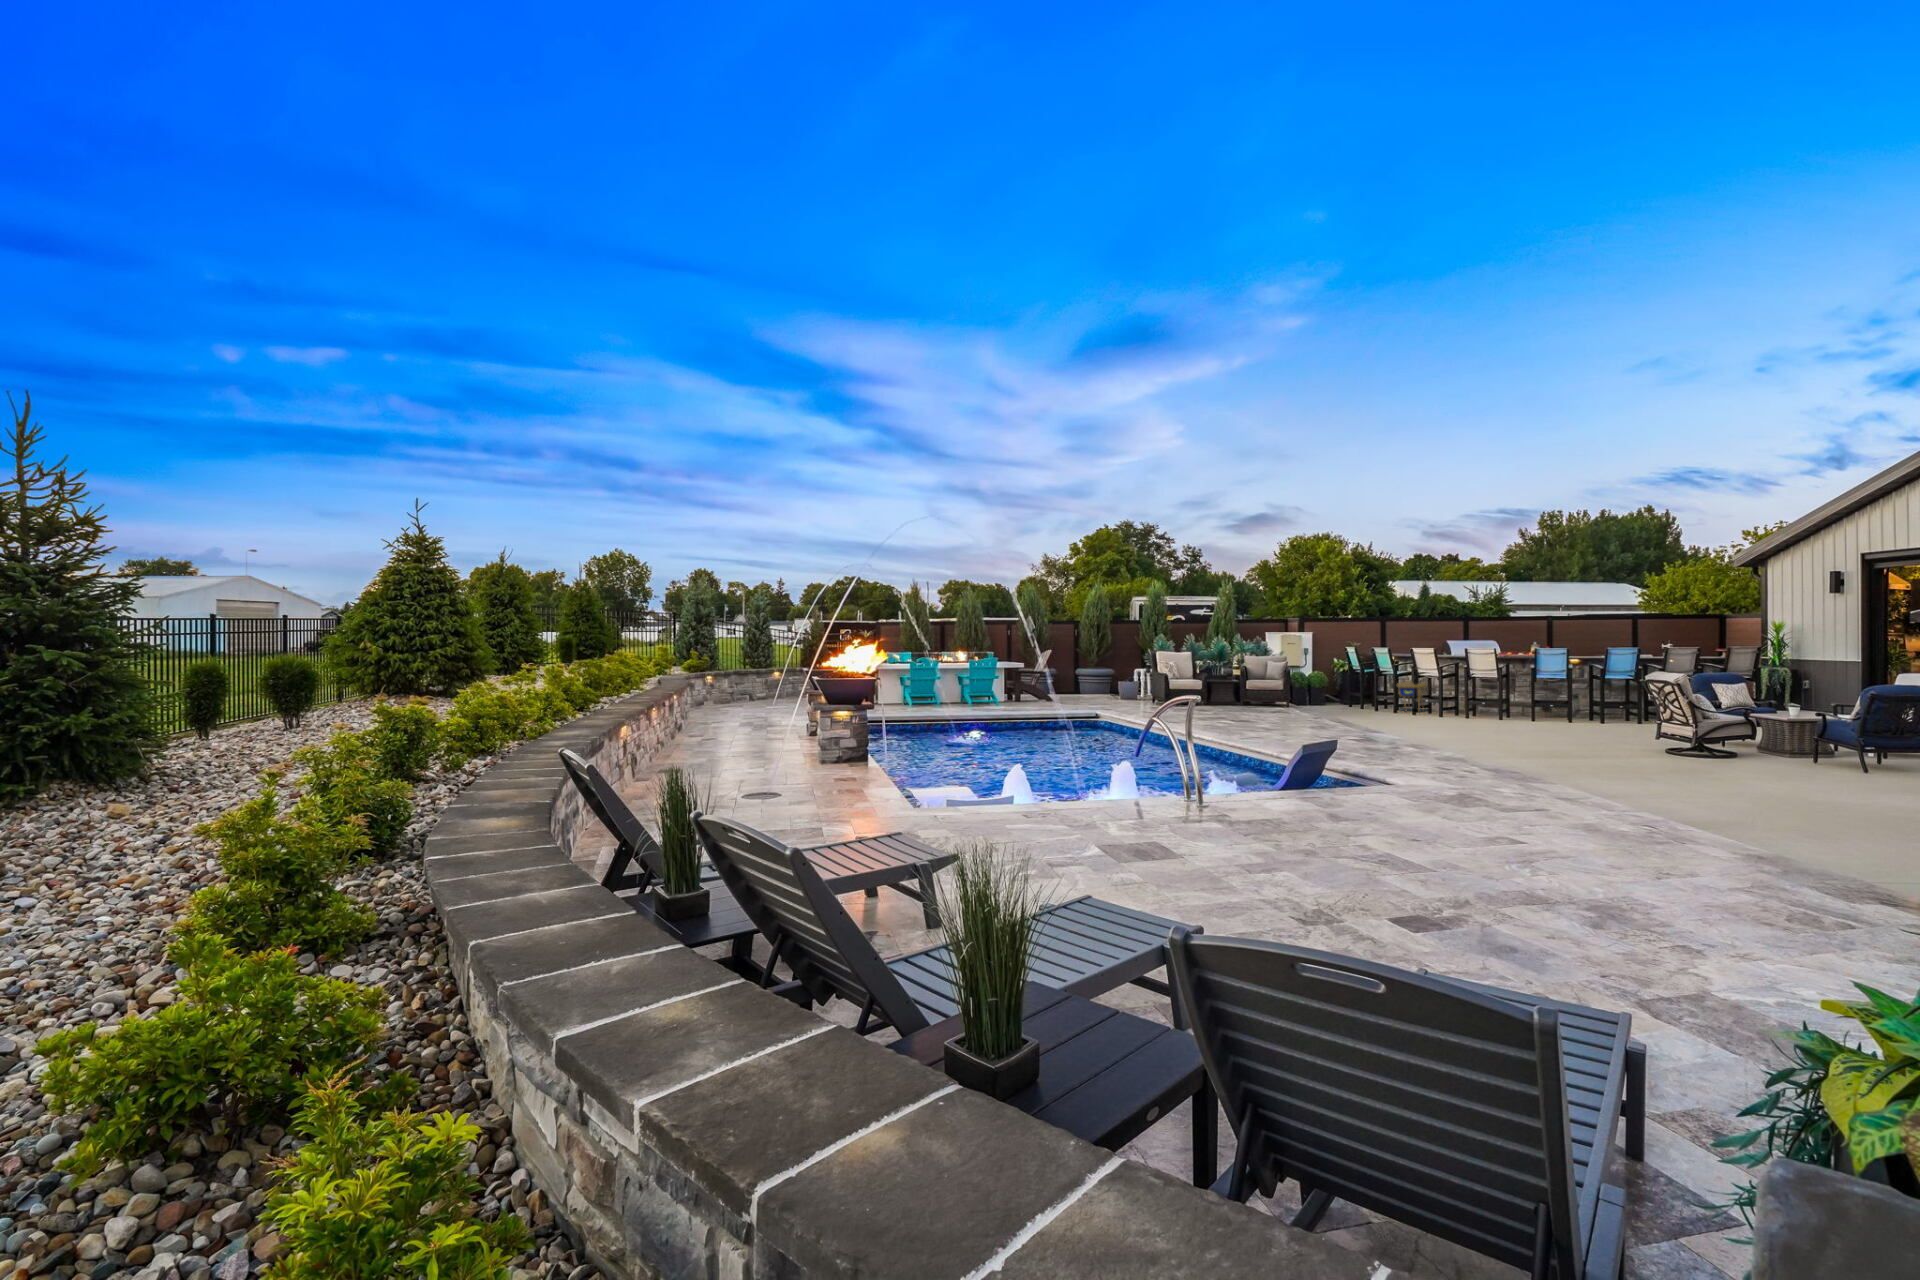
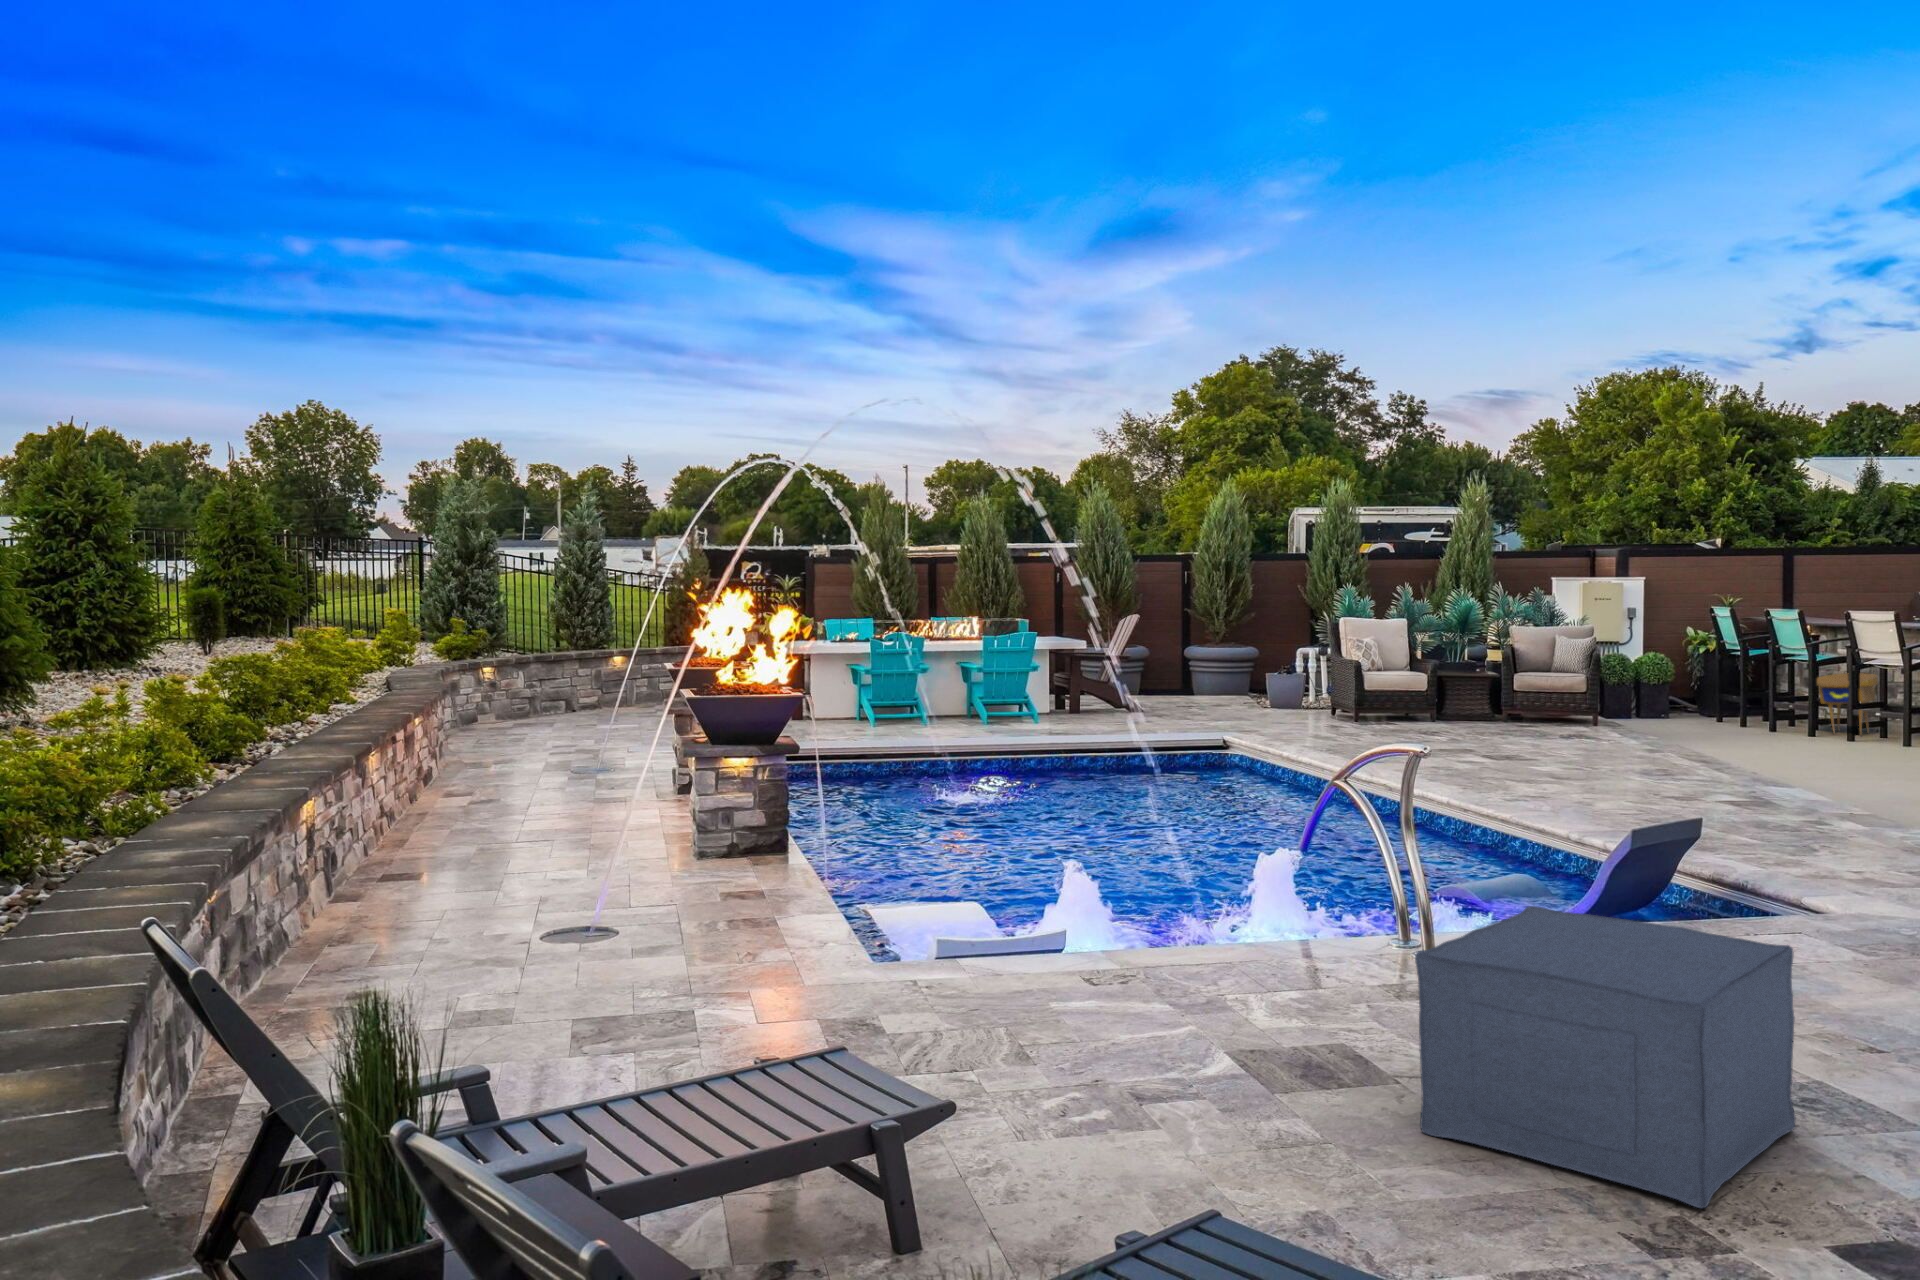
ottoman: none [1171,757,1323,859] -> present [1415,906,1795,1208]

